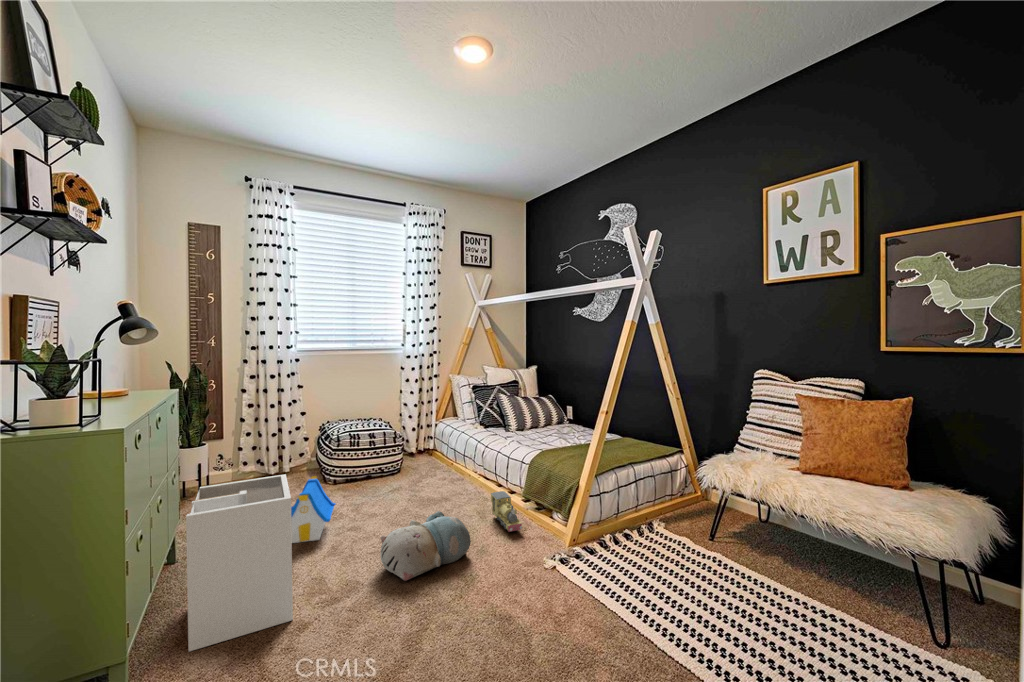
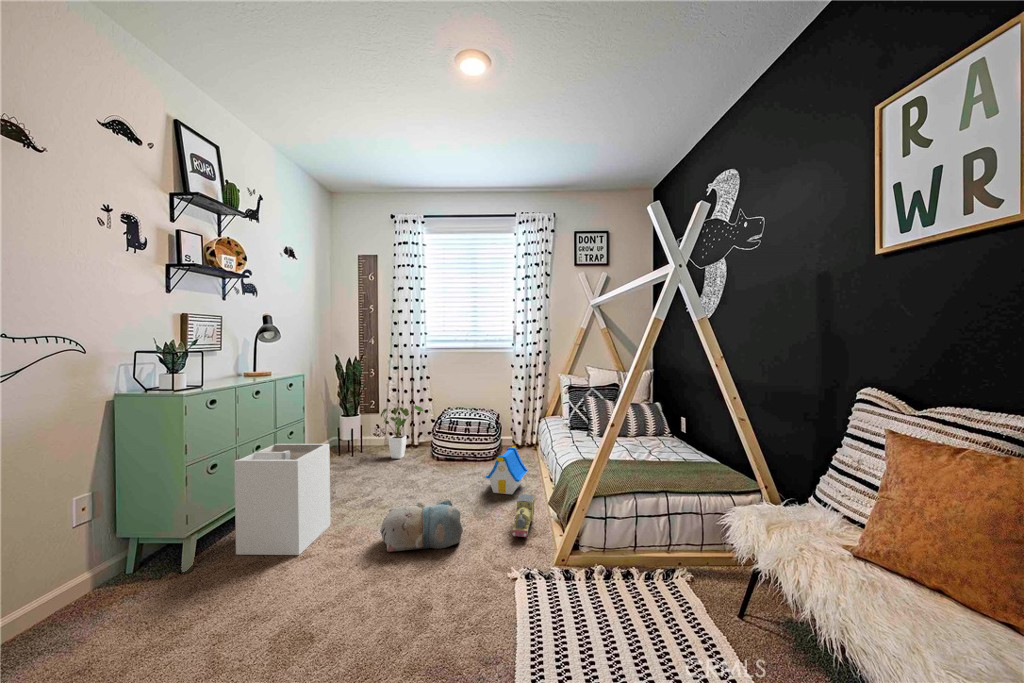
house plant: none [251,420,301,491] -> present [381,405,424,459]
toy house: present [291,476,335,543] -> present [486,446,528,494]

